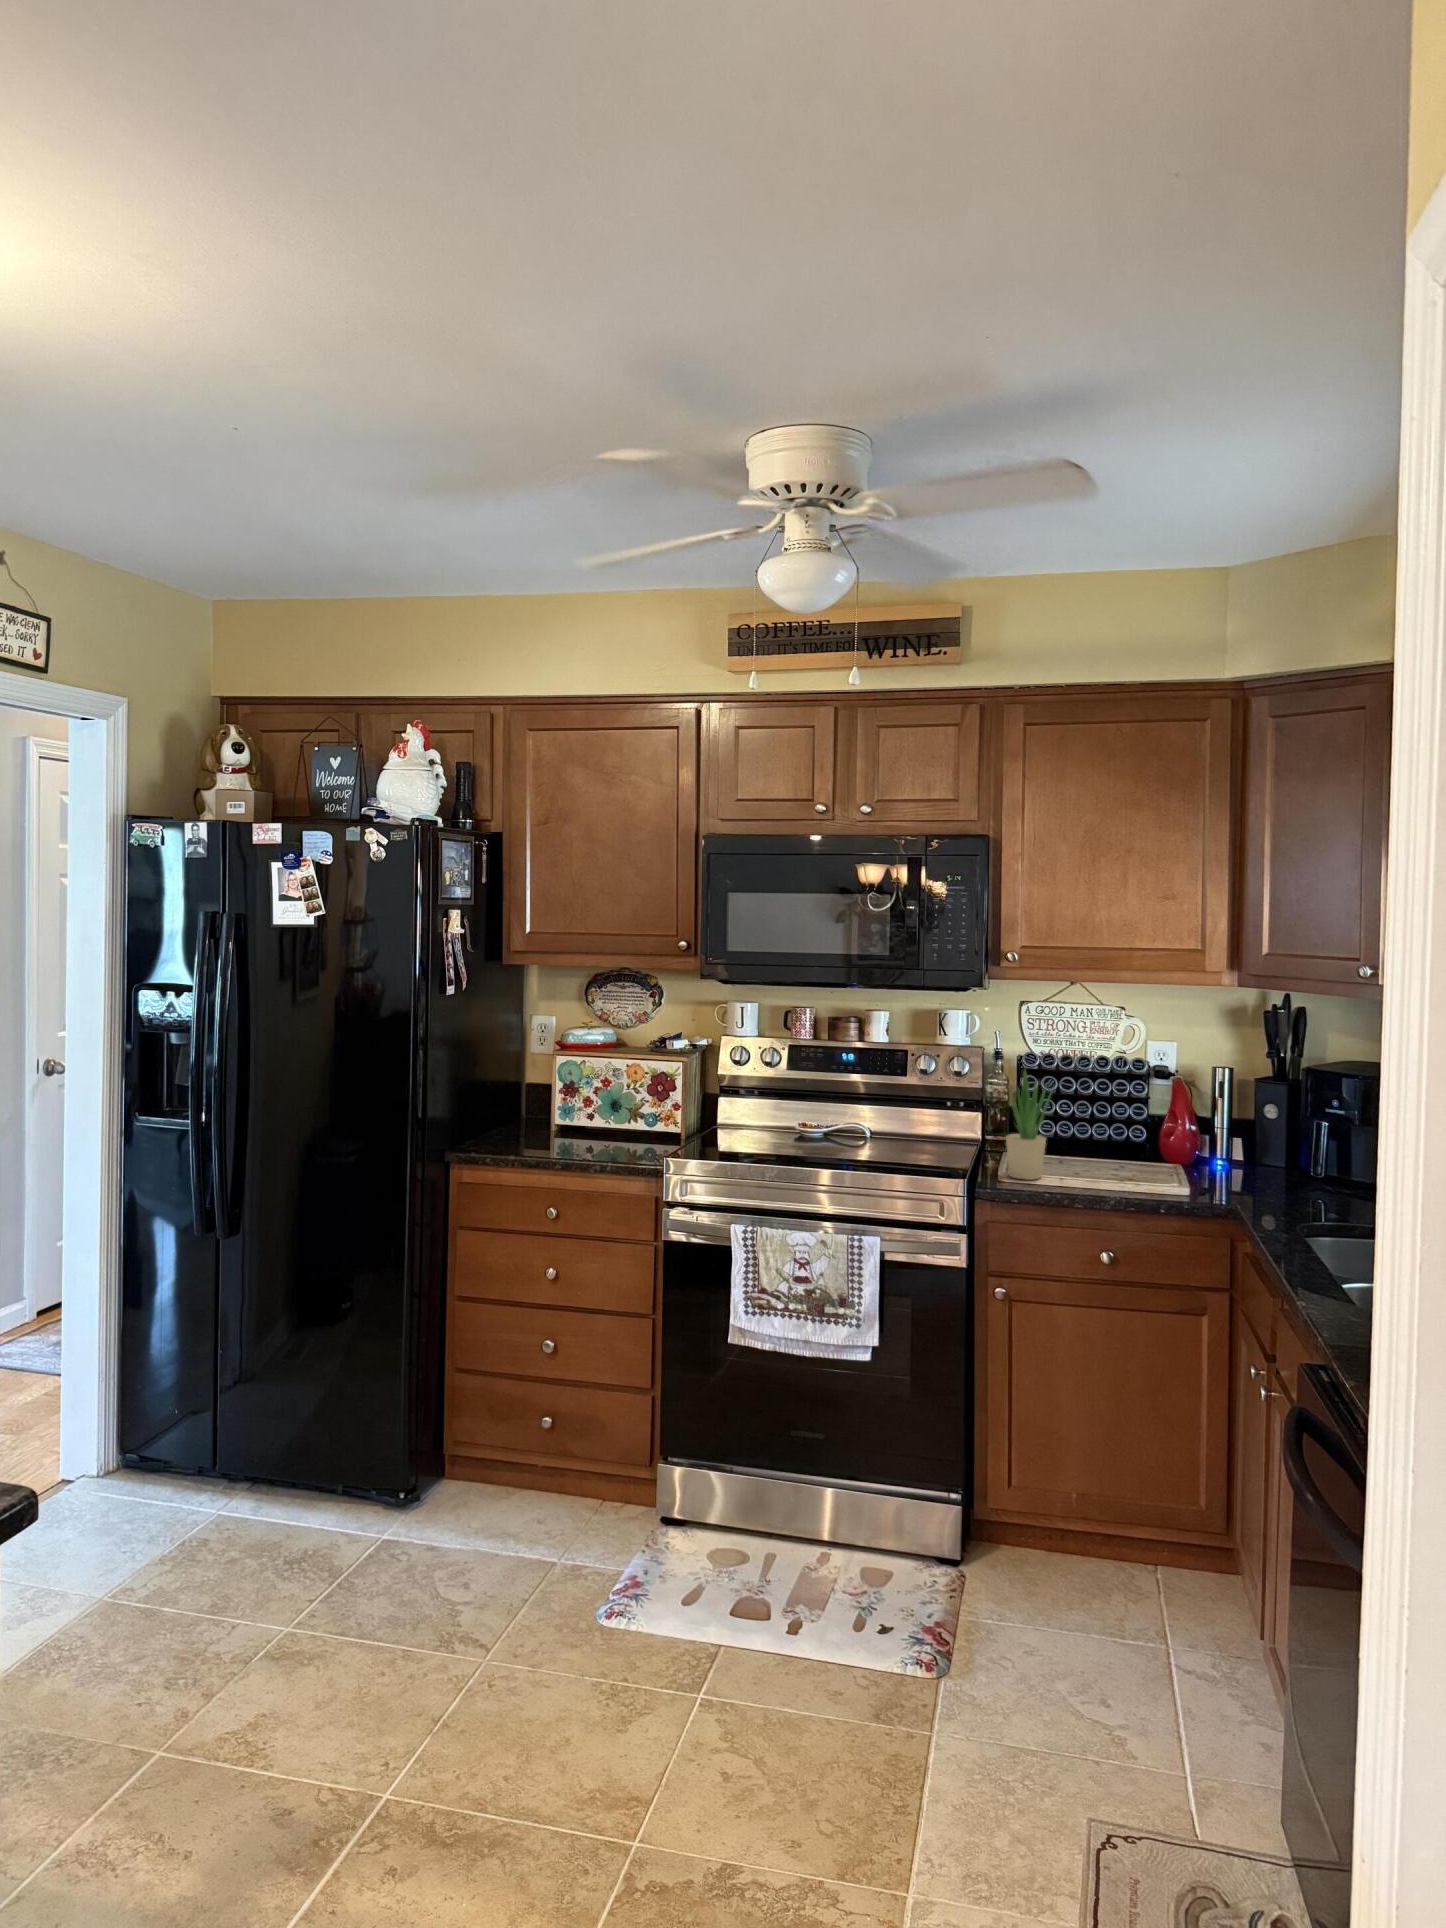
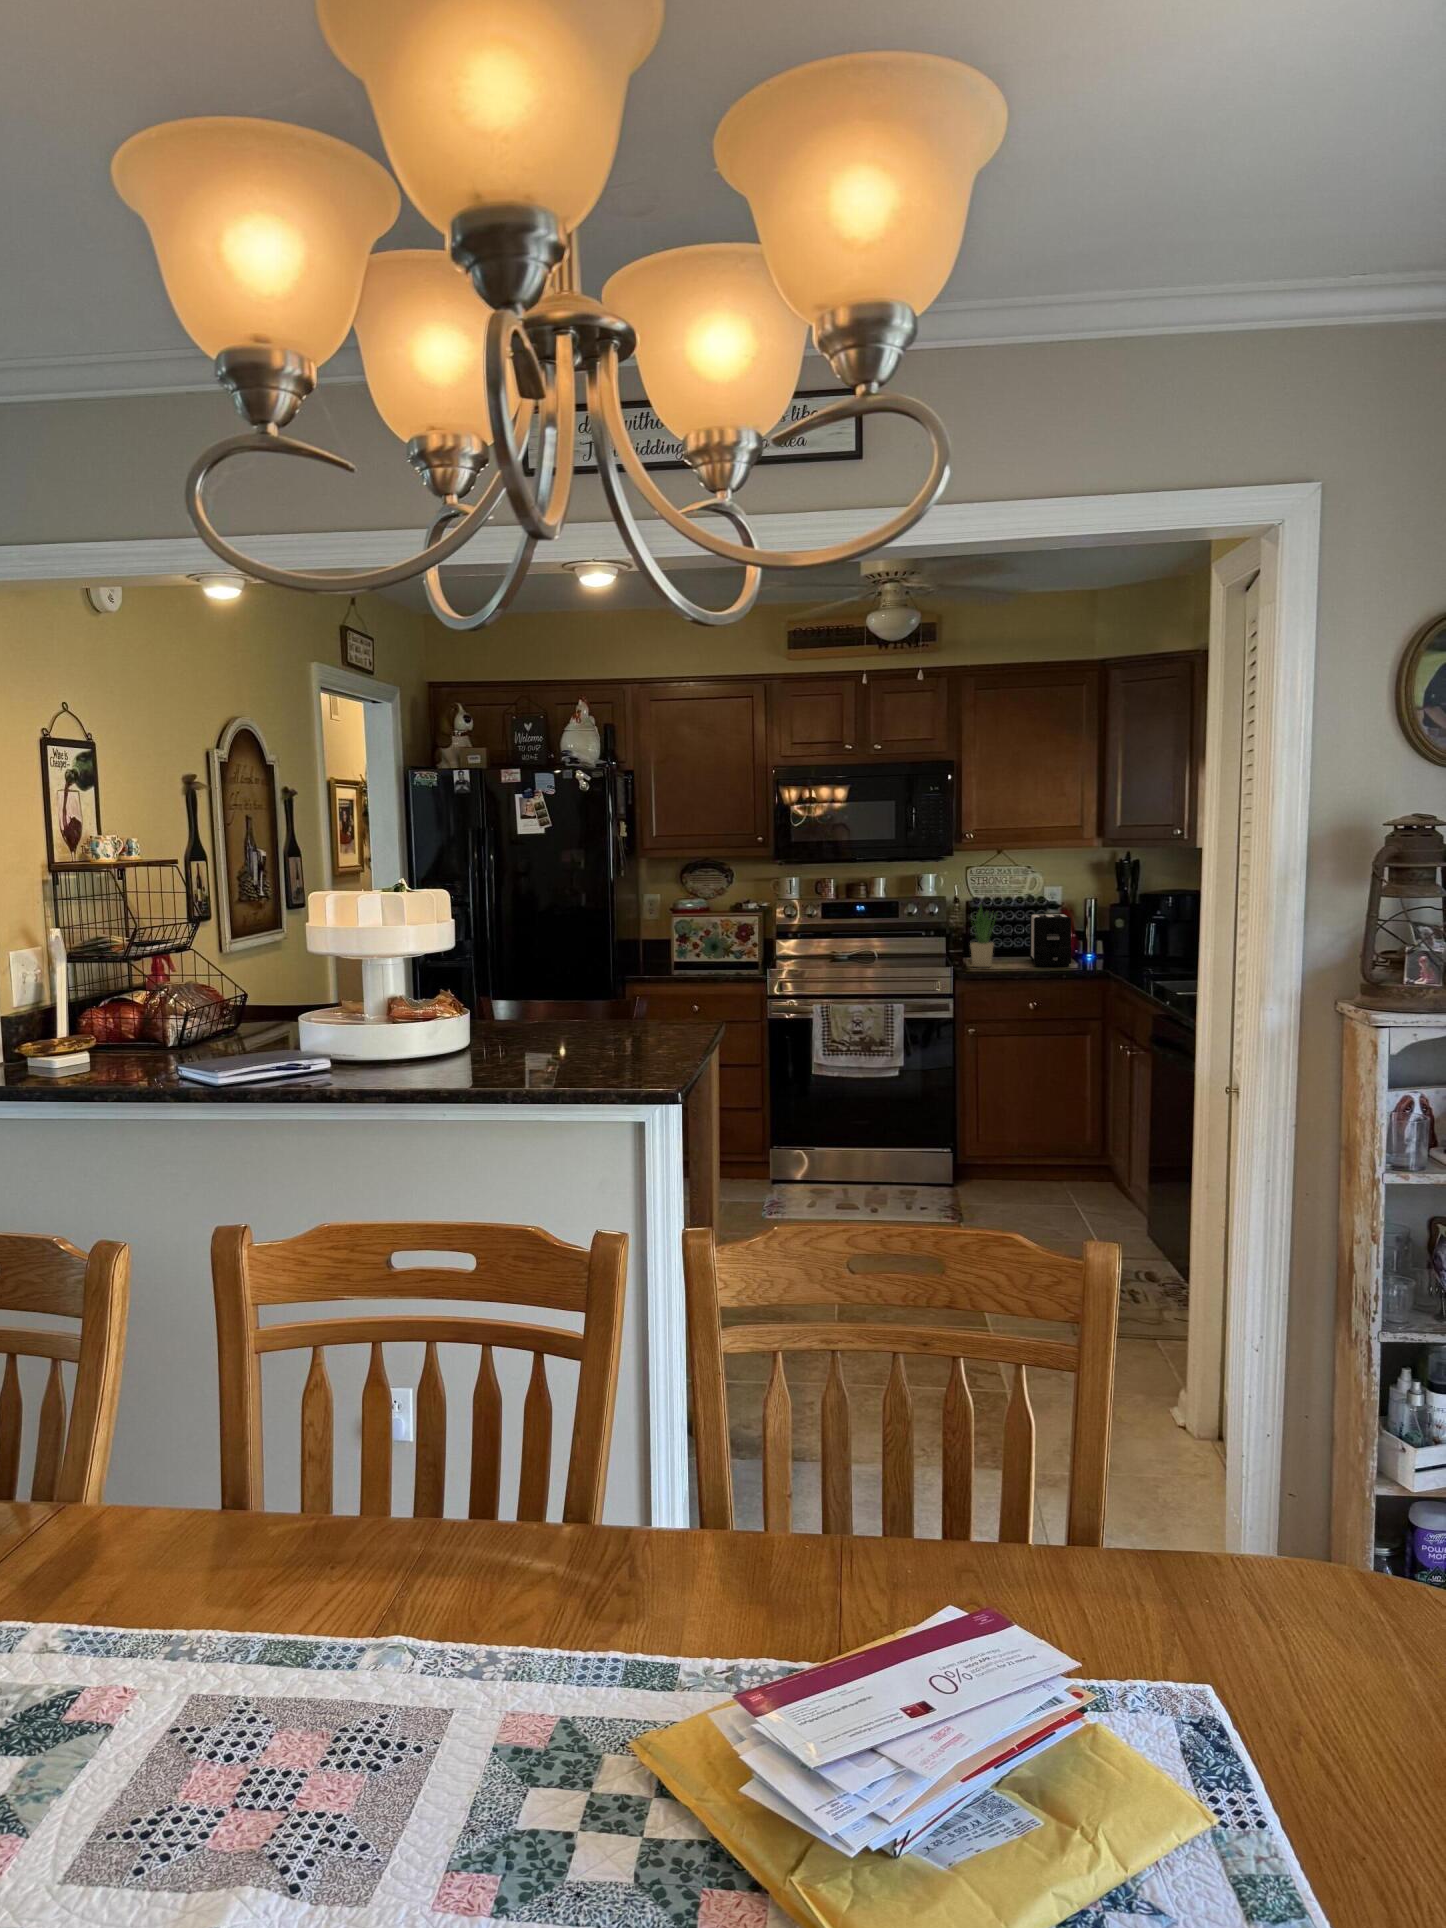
toaster: none [1114,1087,1180,1188] -> present [1030,913,1071,966]

